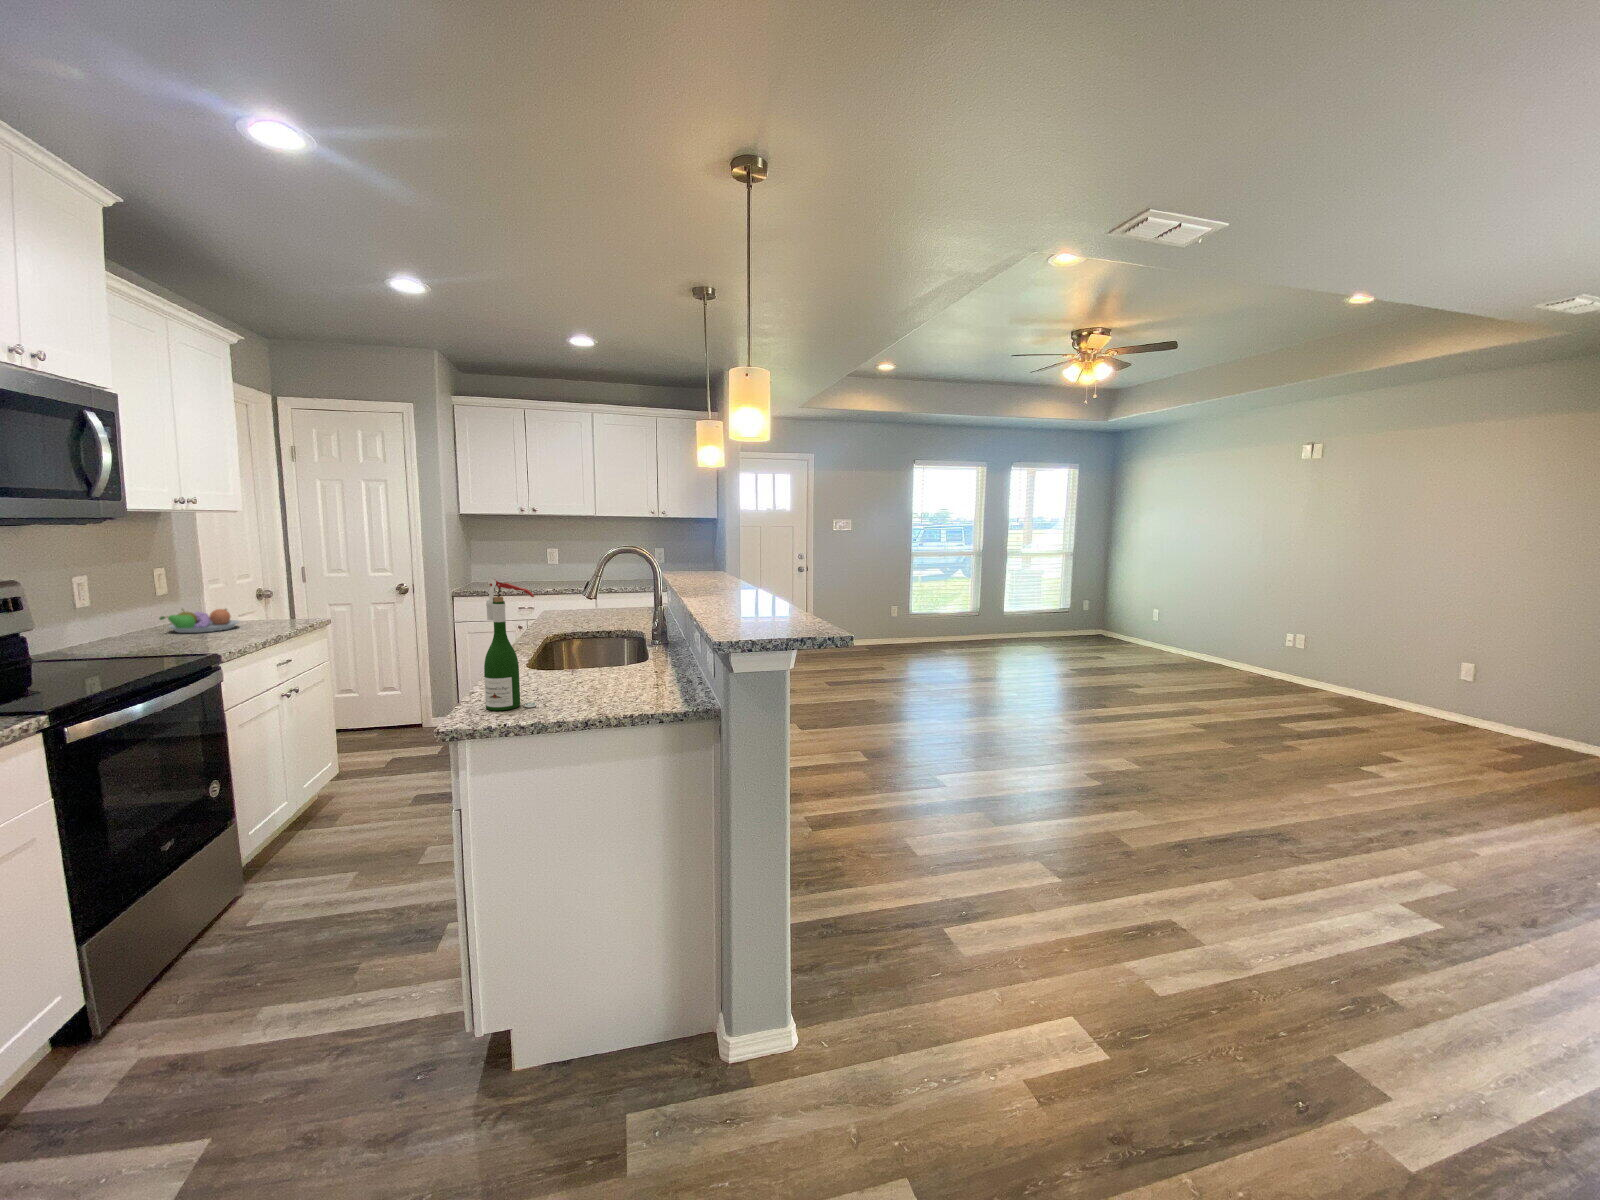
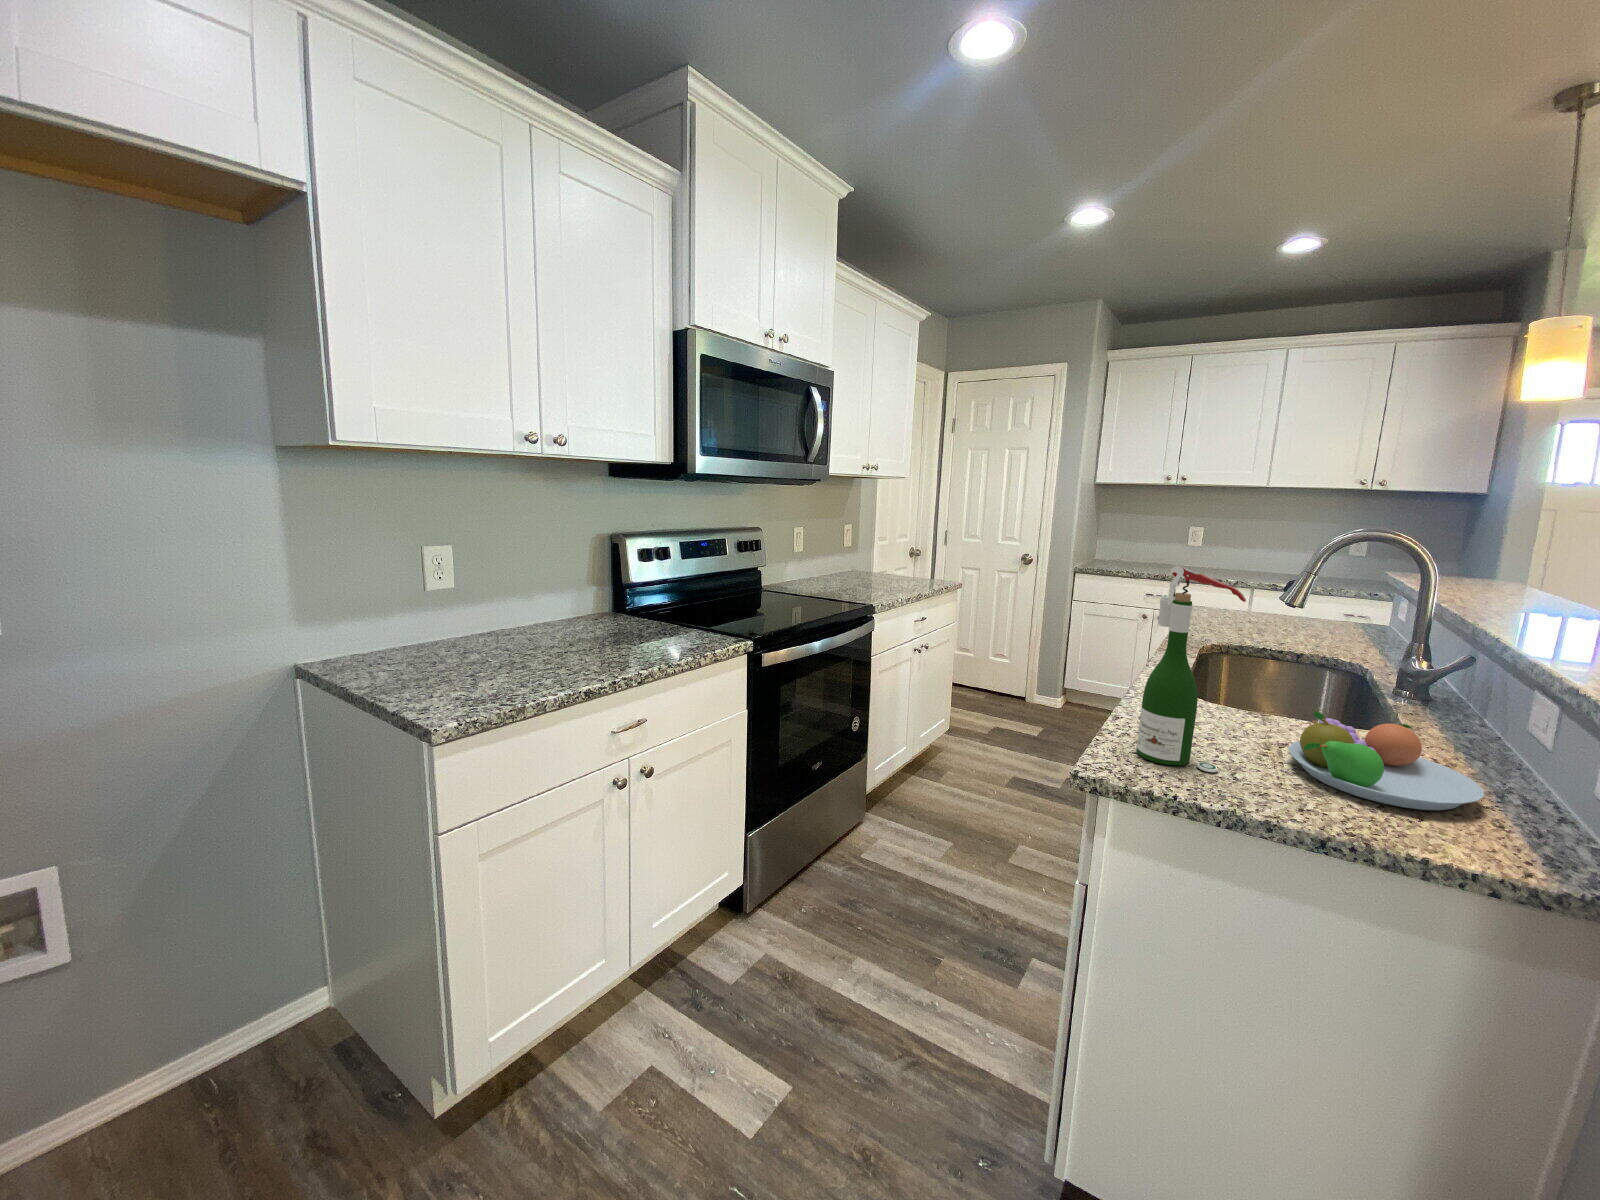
fruit bowl: present [160,609,239,633] -> present [1289,712,1484,810]

